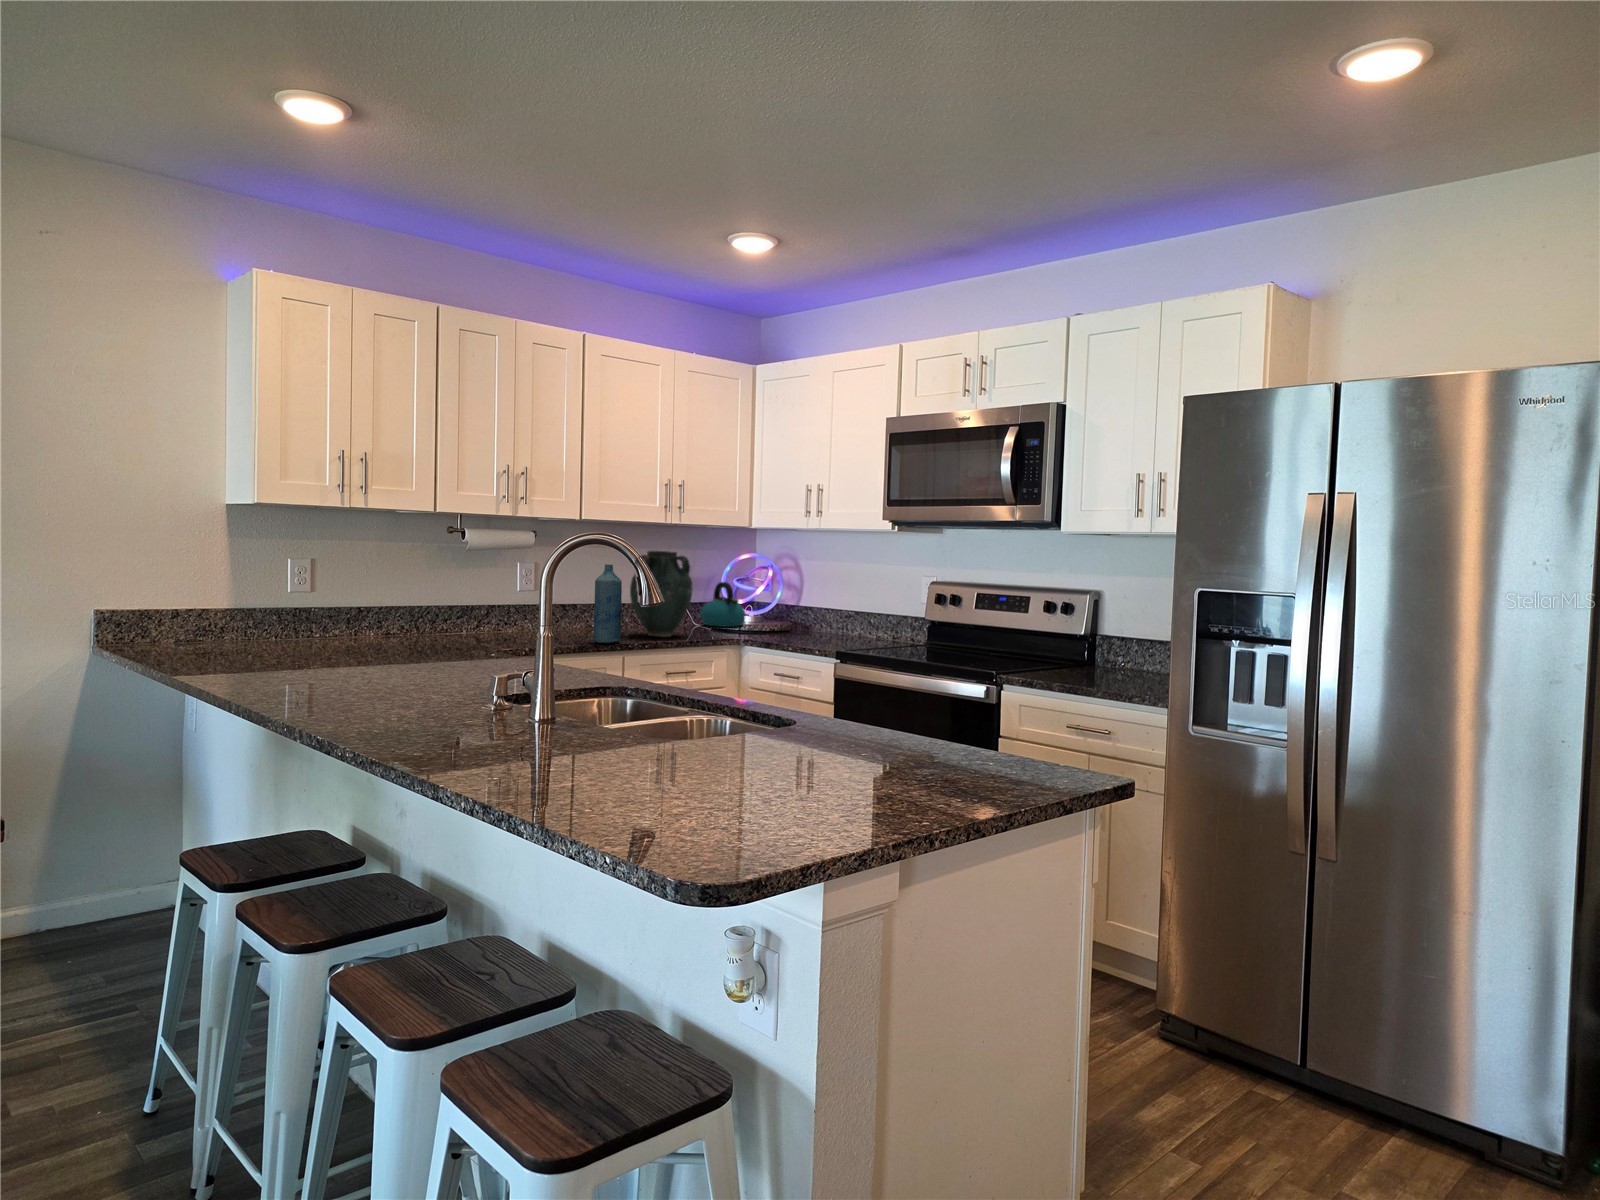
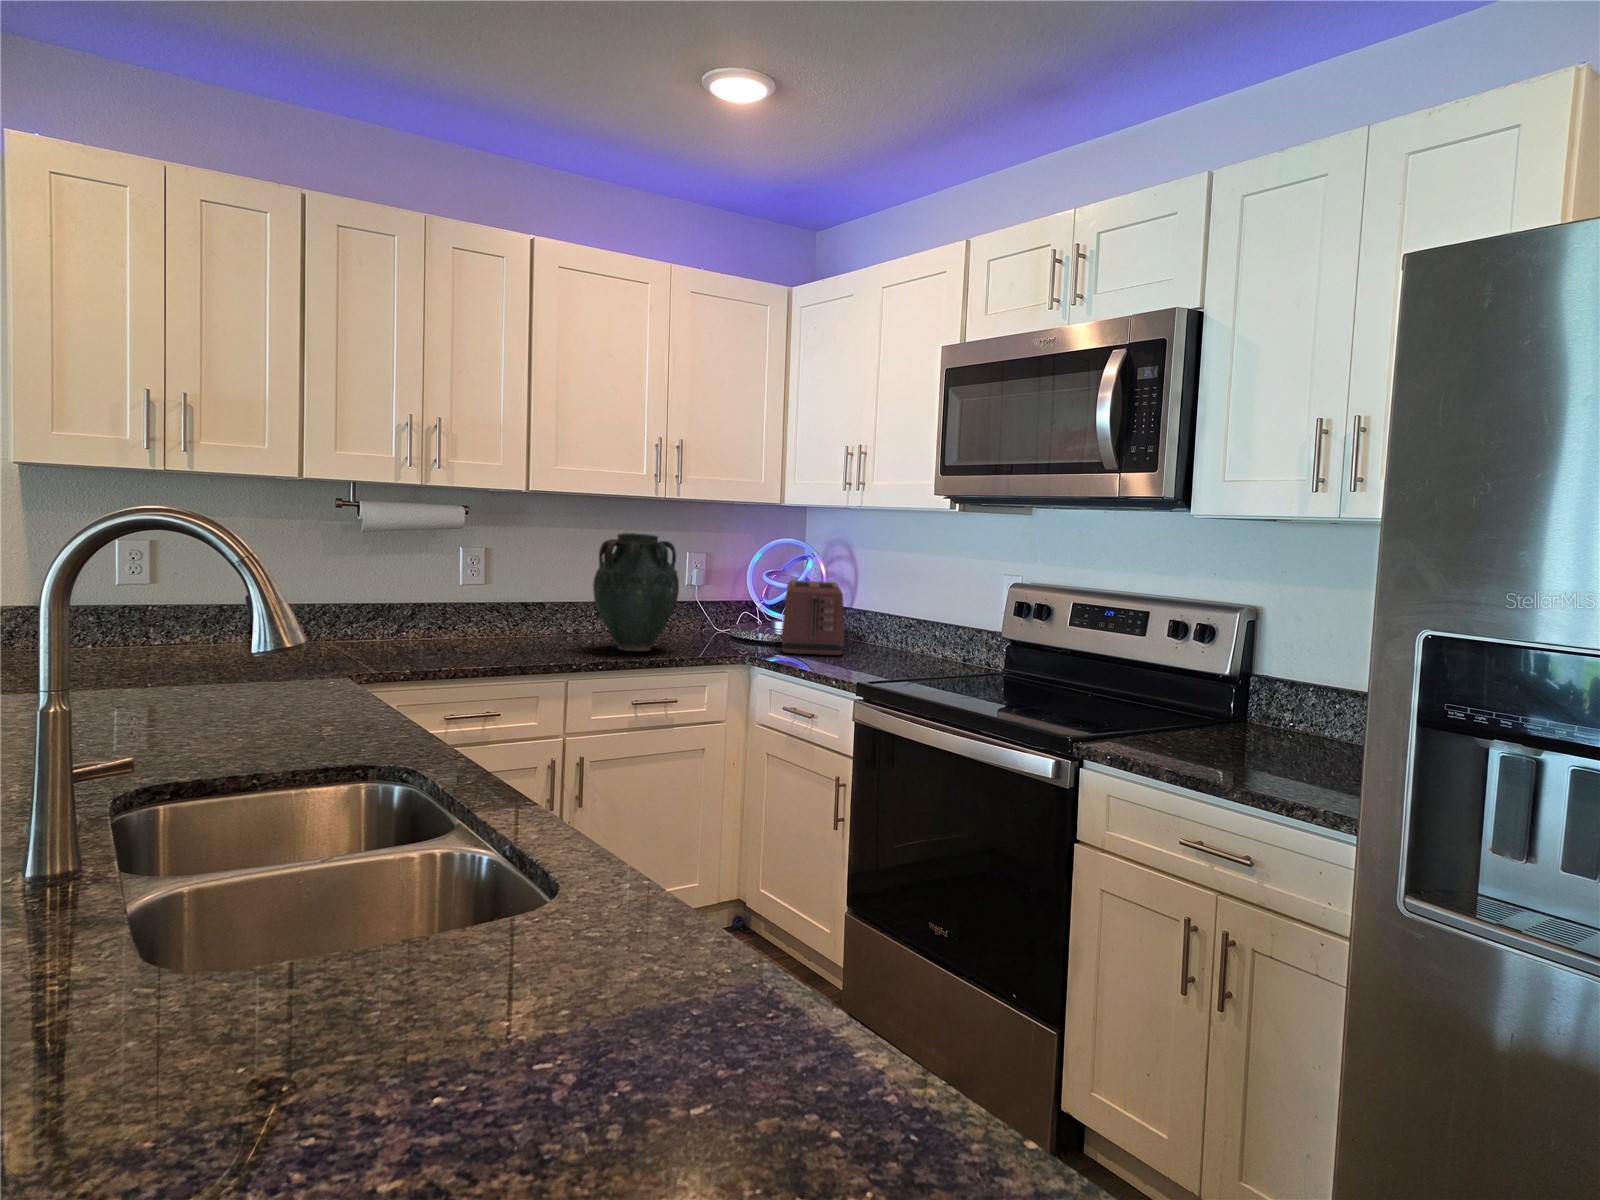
bottle: present [594,564,622,643] -> none [528,553,567,662]
kettle: present [700,582,745,627] -> none [712,575,772,635]
toaster: none [758,585,811,637] -> present [782,580,844,655]

